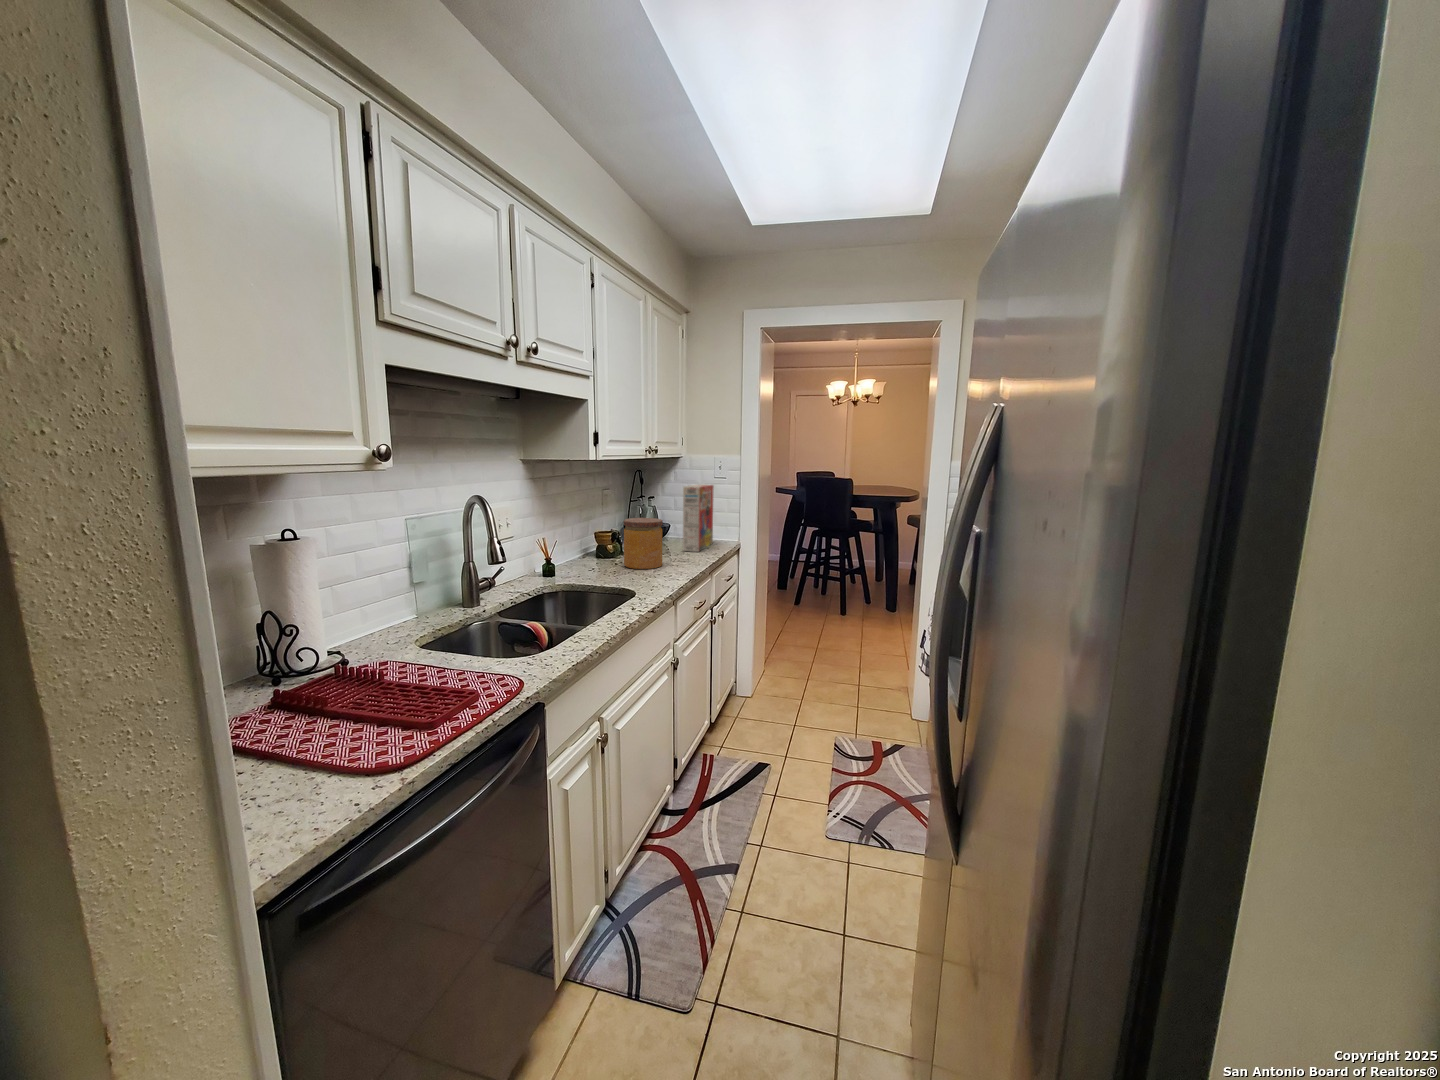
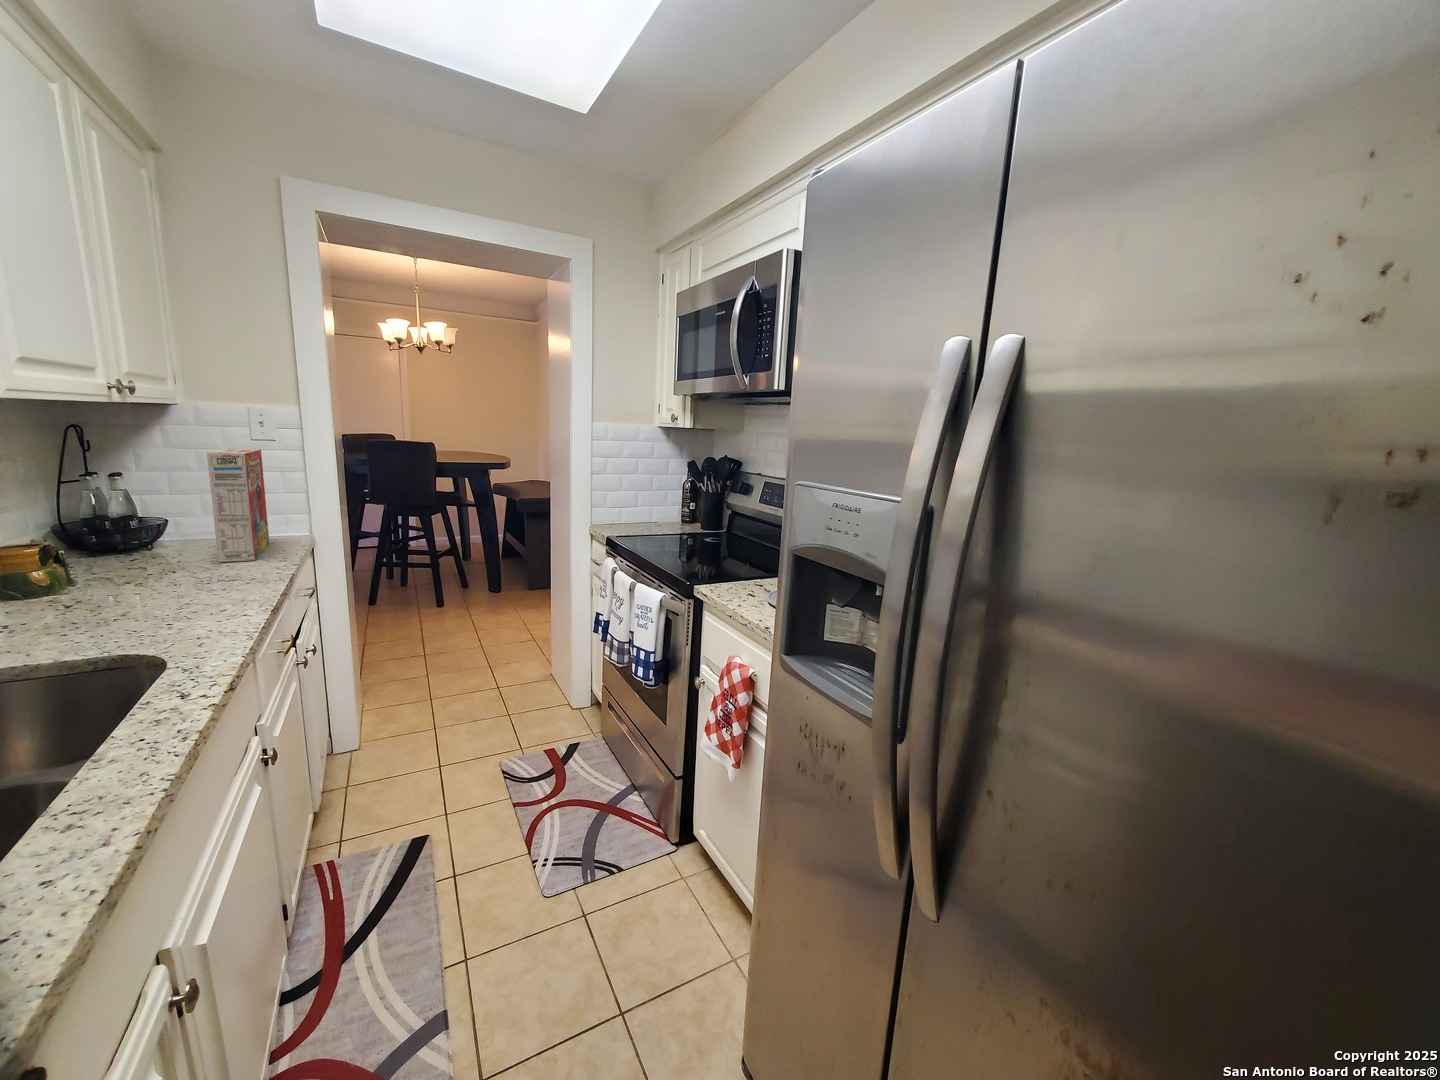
jar: present [624,518,663,569] -> none [82,511,195,611]

